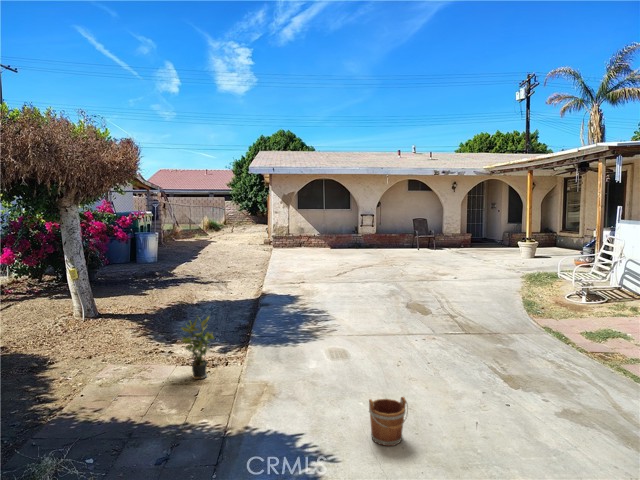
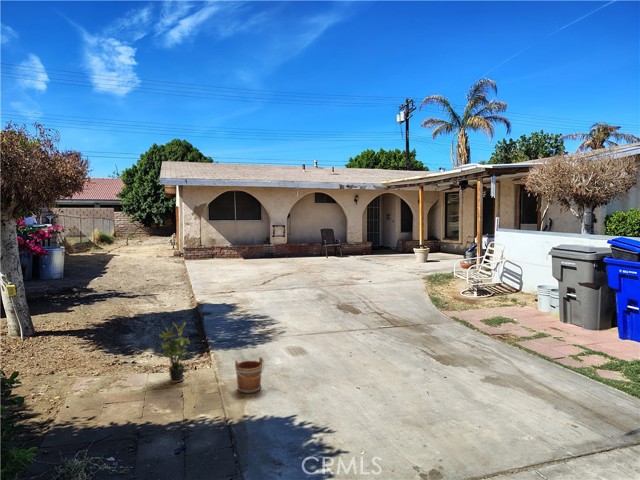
bucket: present [369,397,408,446] -> present [235,357,264,393]

